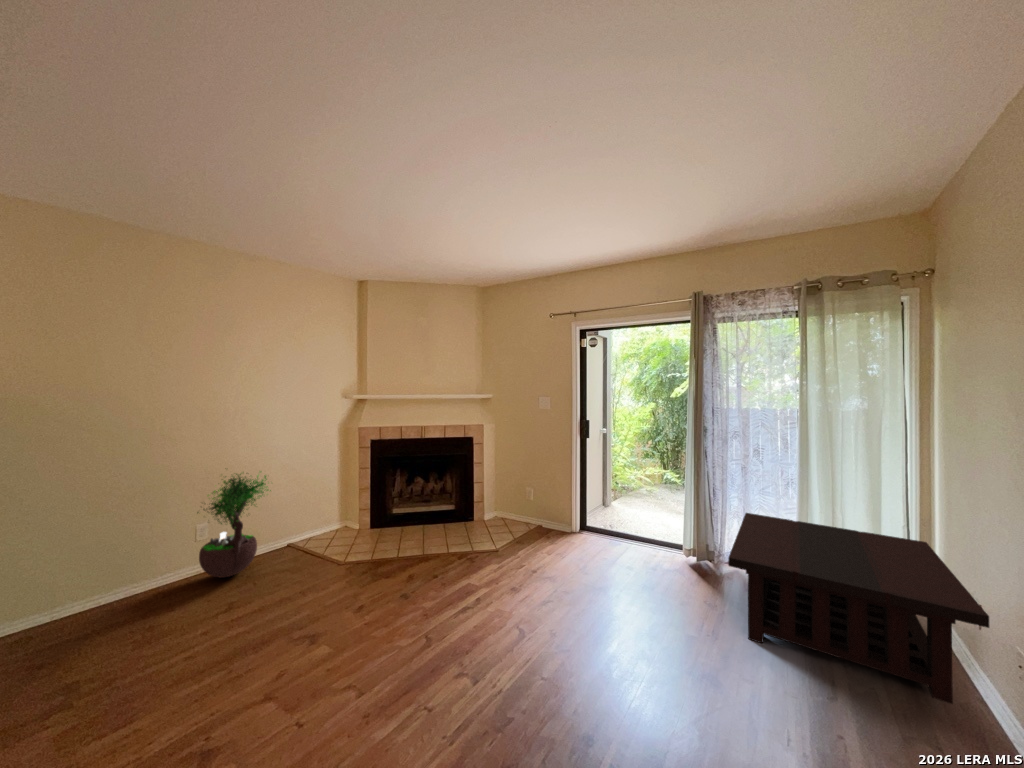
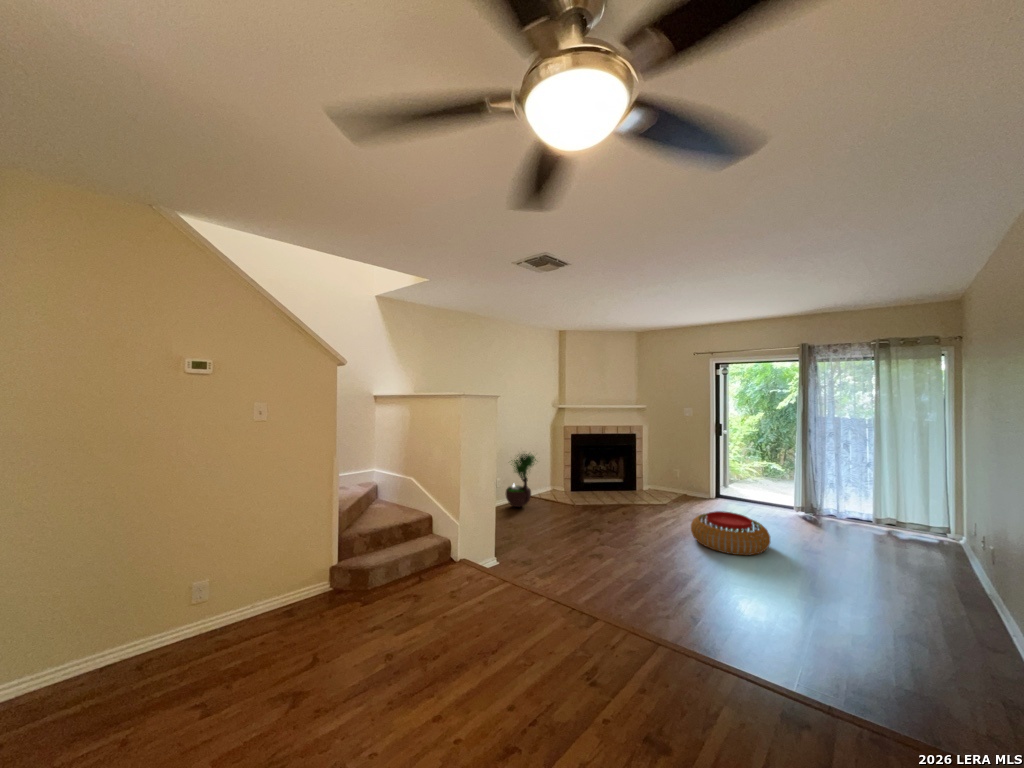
coffee table: present [728,513,989,704] -> none [825,483,964,570]
pouf: none [488,585,631,704] -> present [691,511,770,555]

